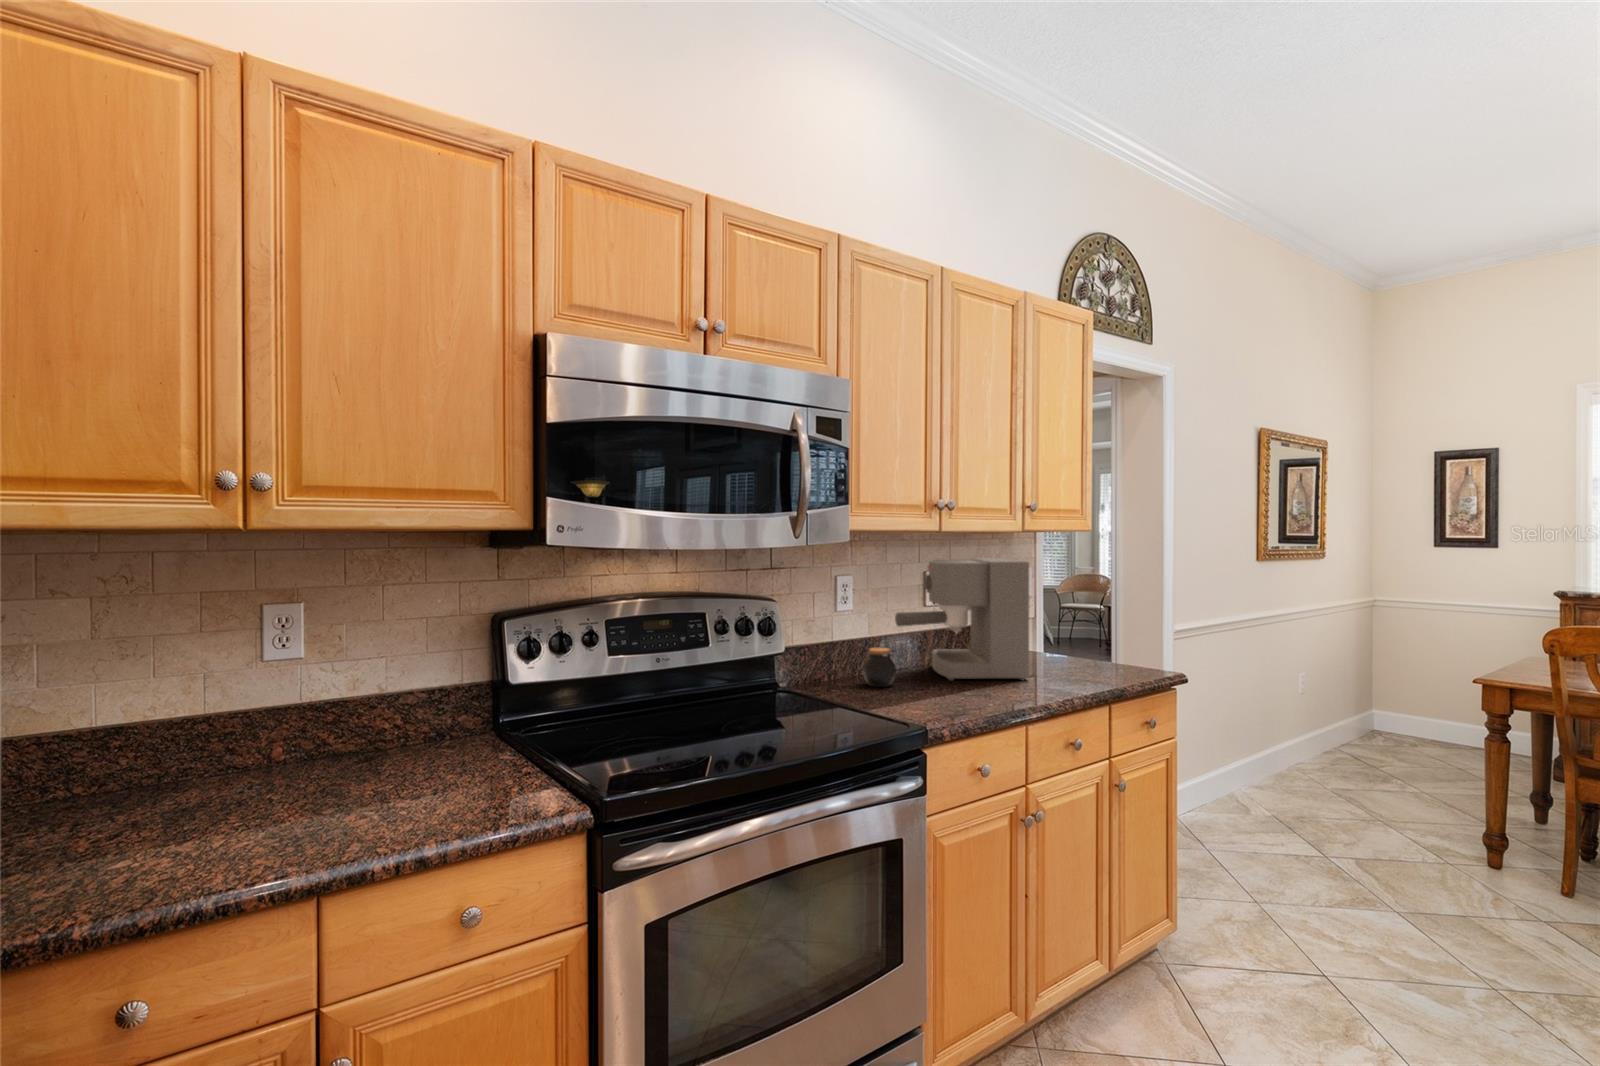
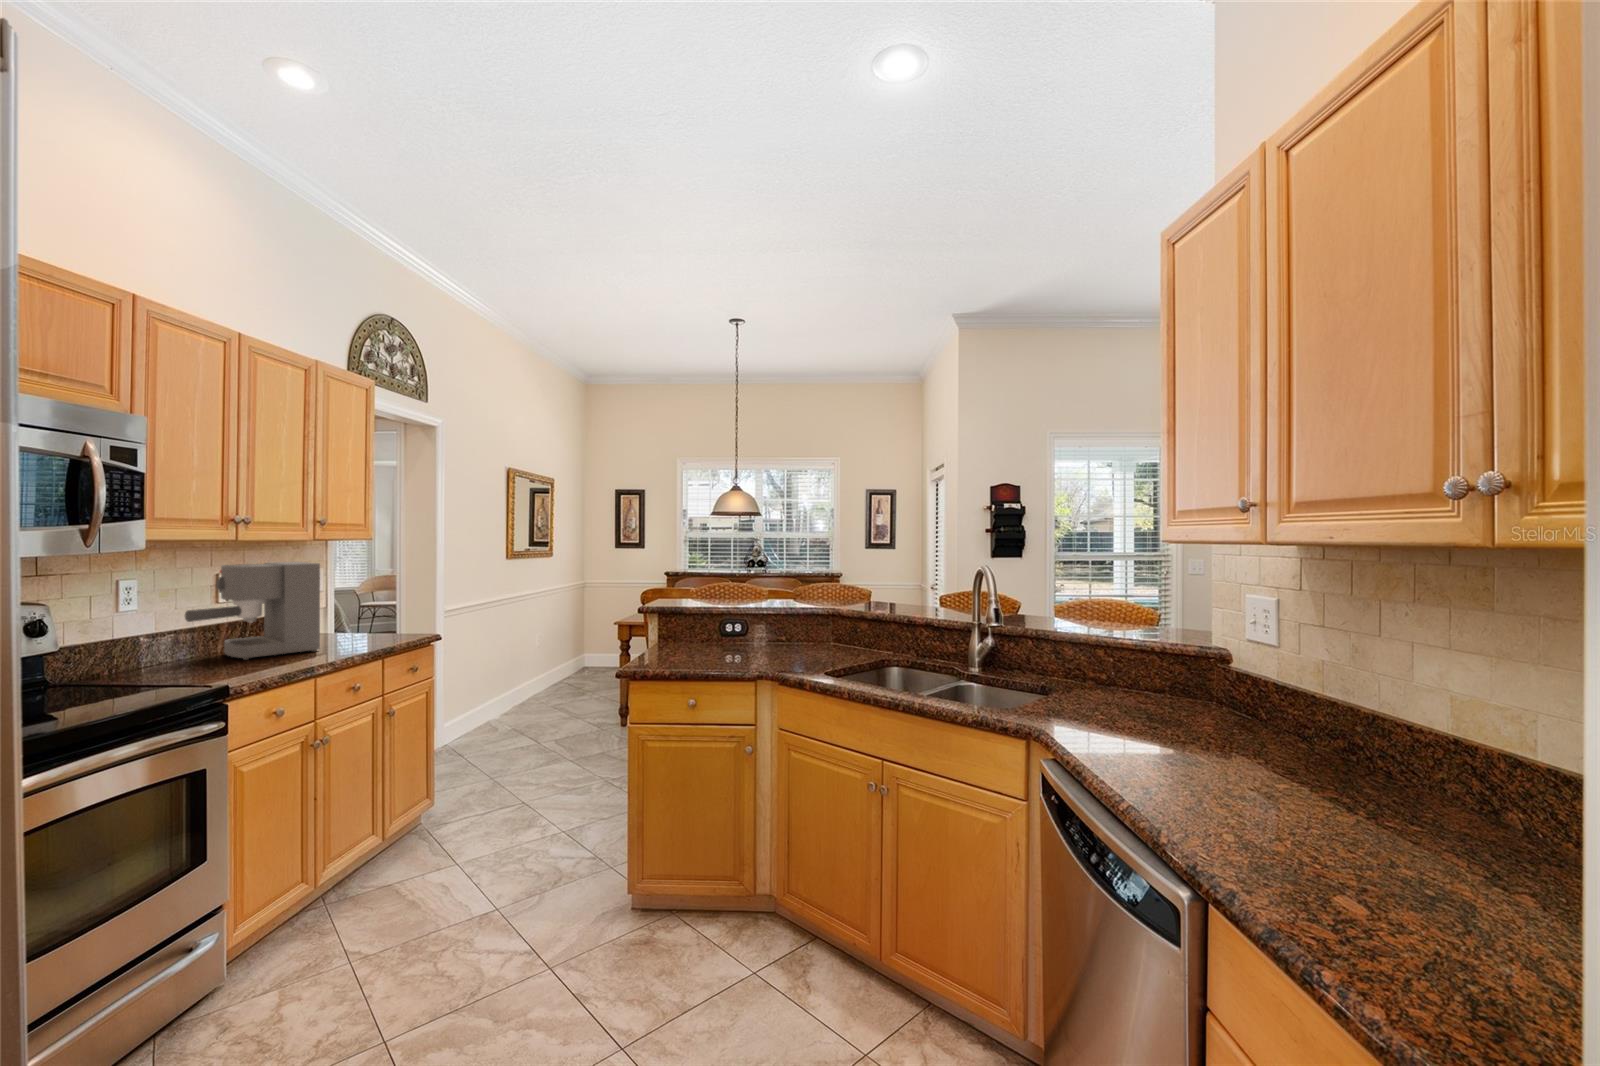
jar: present [863,648,896,687] -> none [150,640,189,673]

